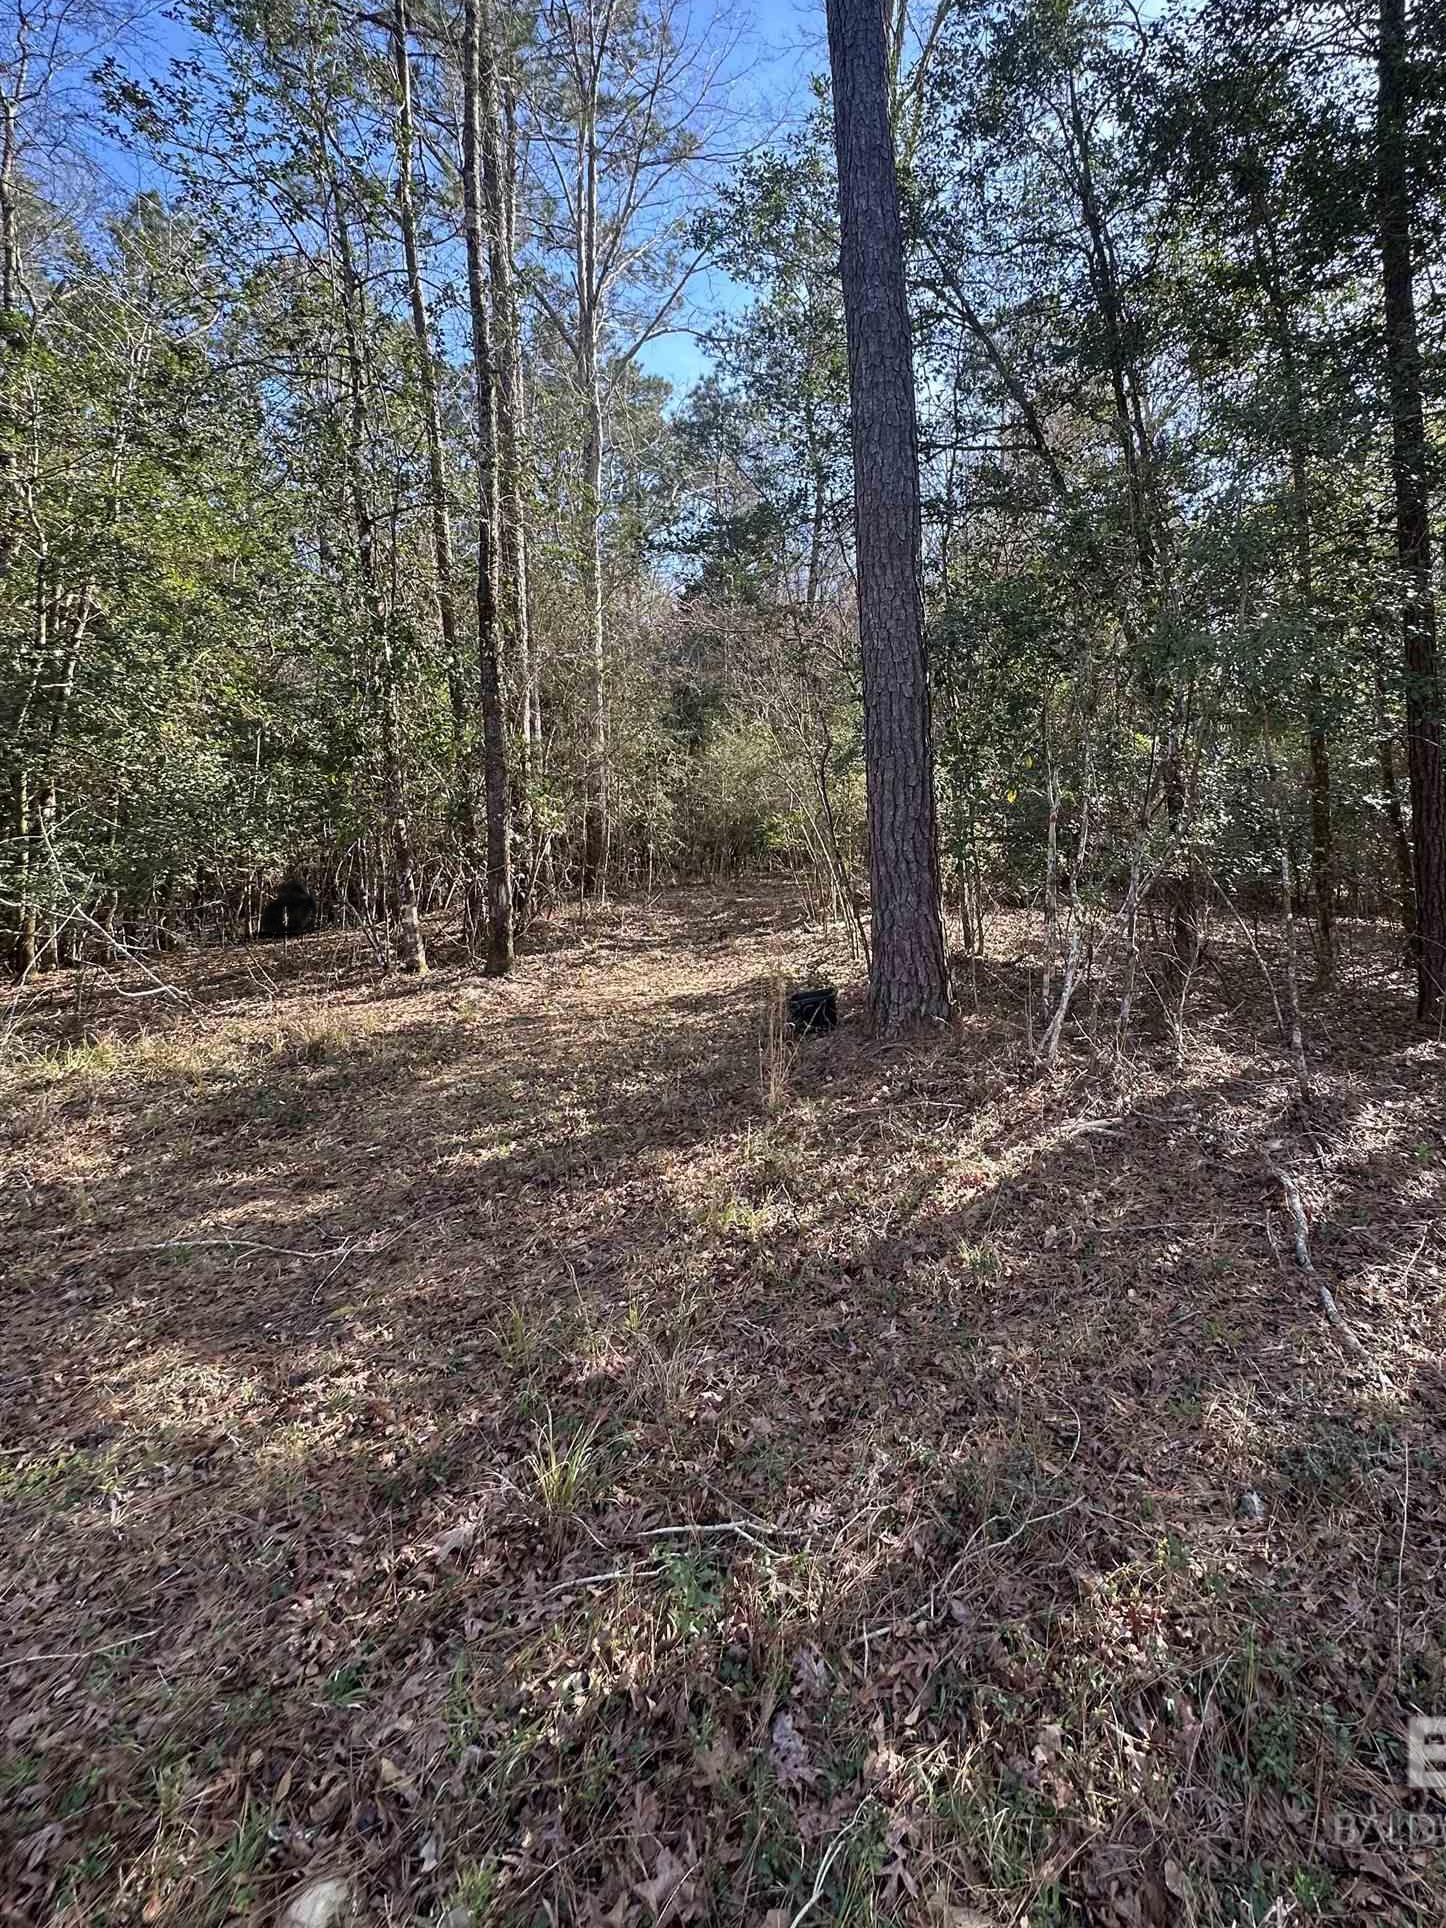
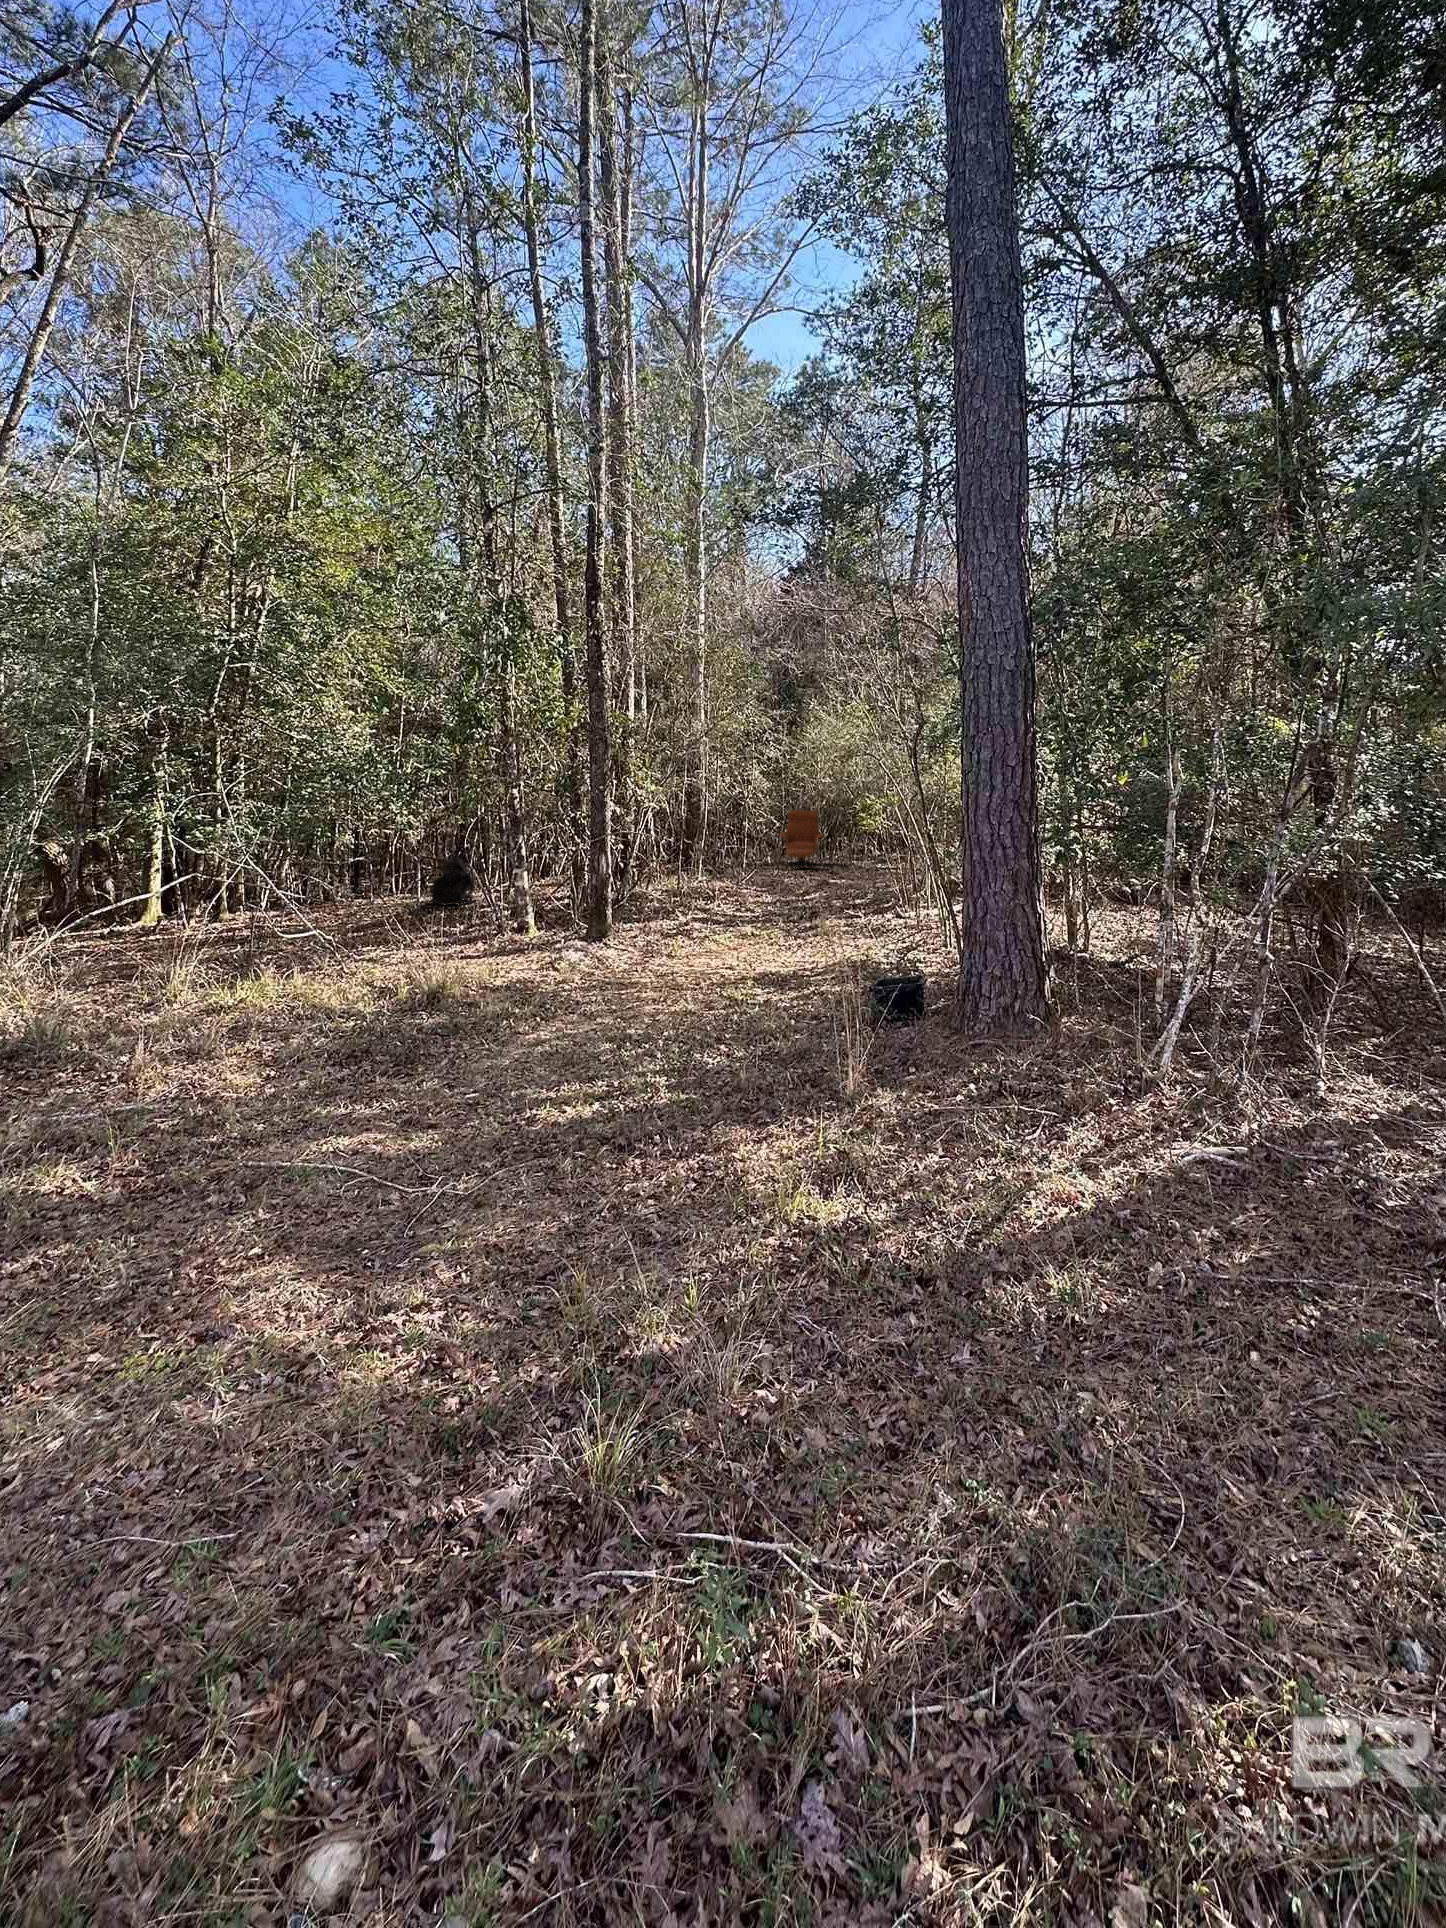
lounge chair: none [679,817,729,881] -> present [780,810,825,869]

